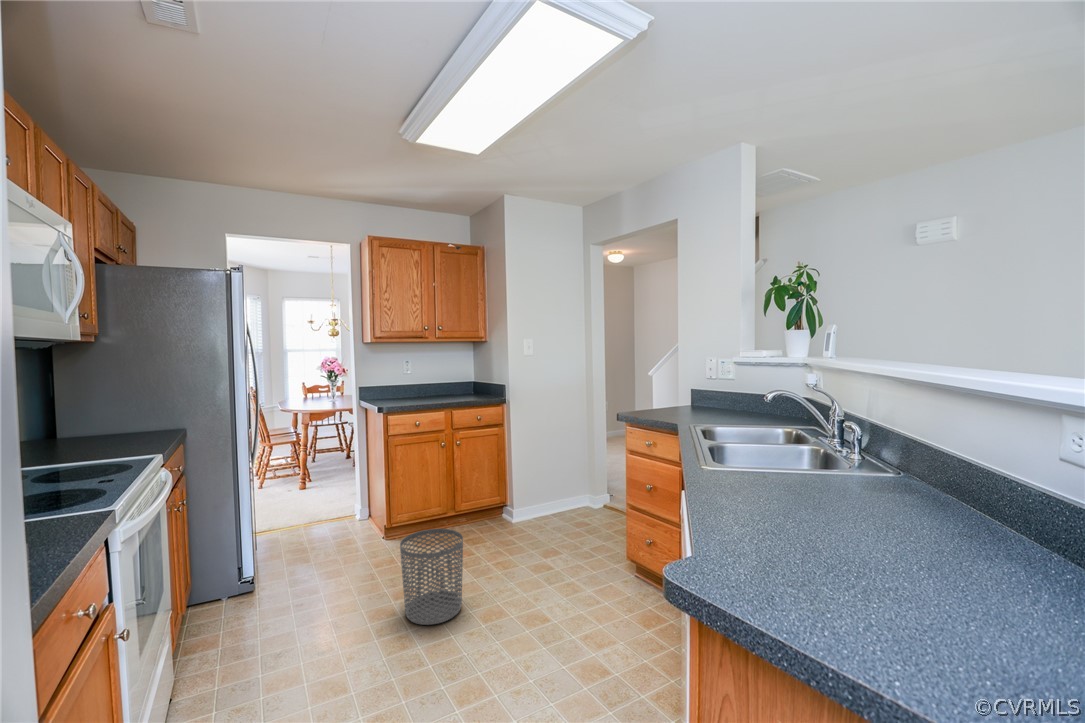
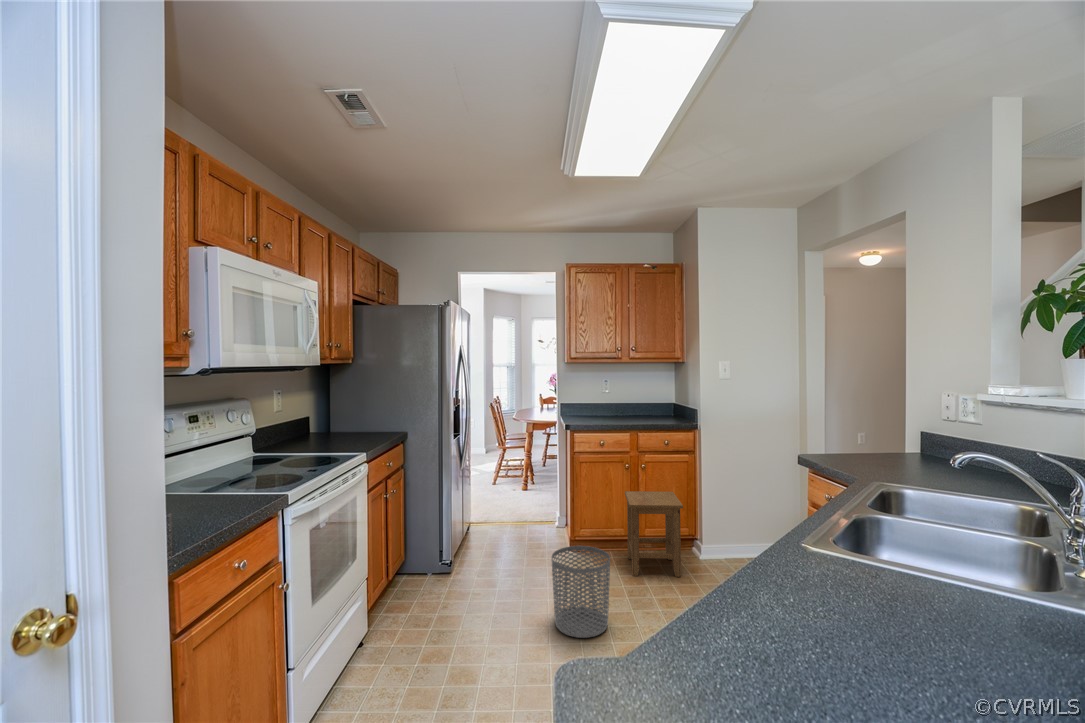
stool: none [444,464,507,551] -> present [625,491,683,577]

